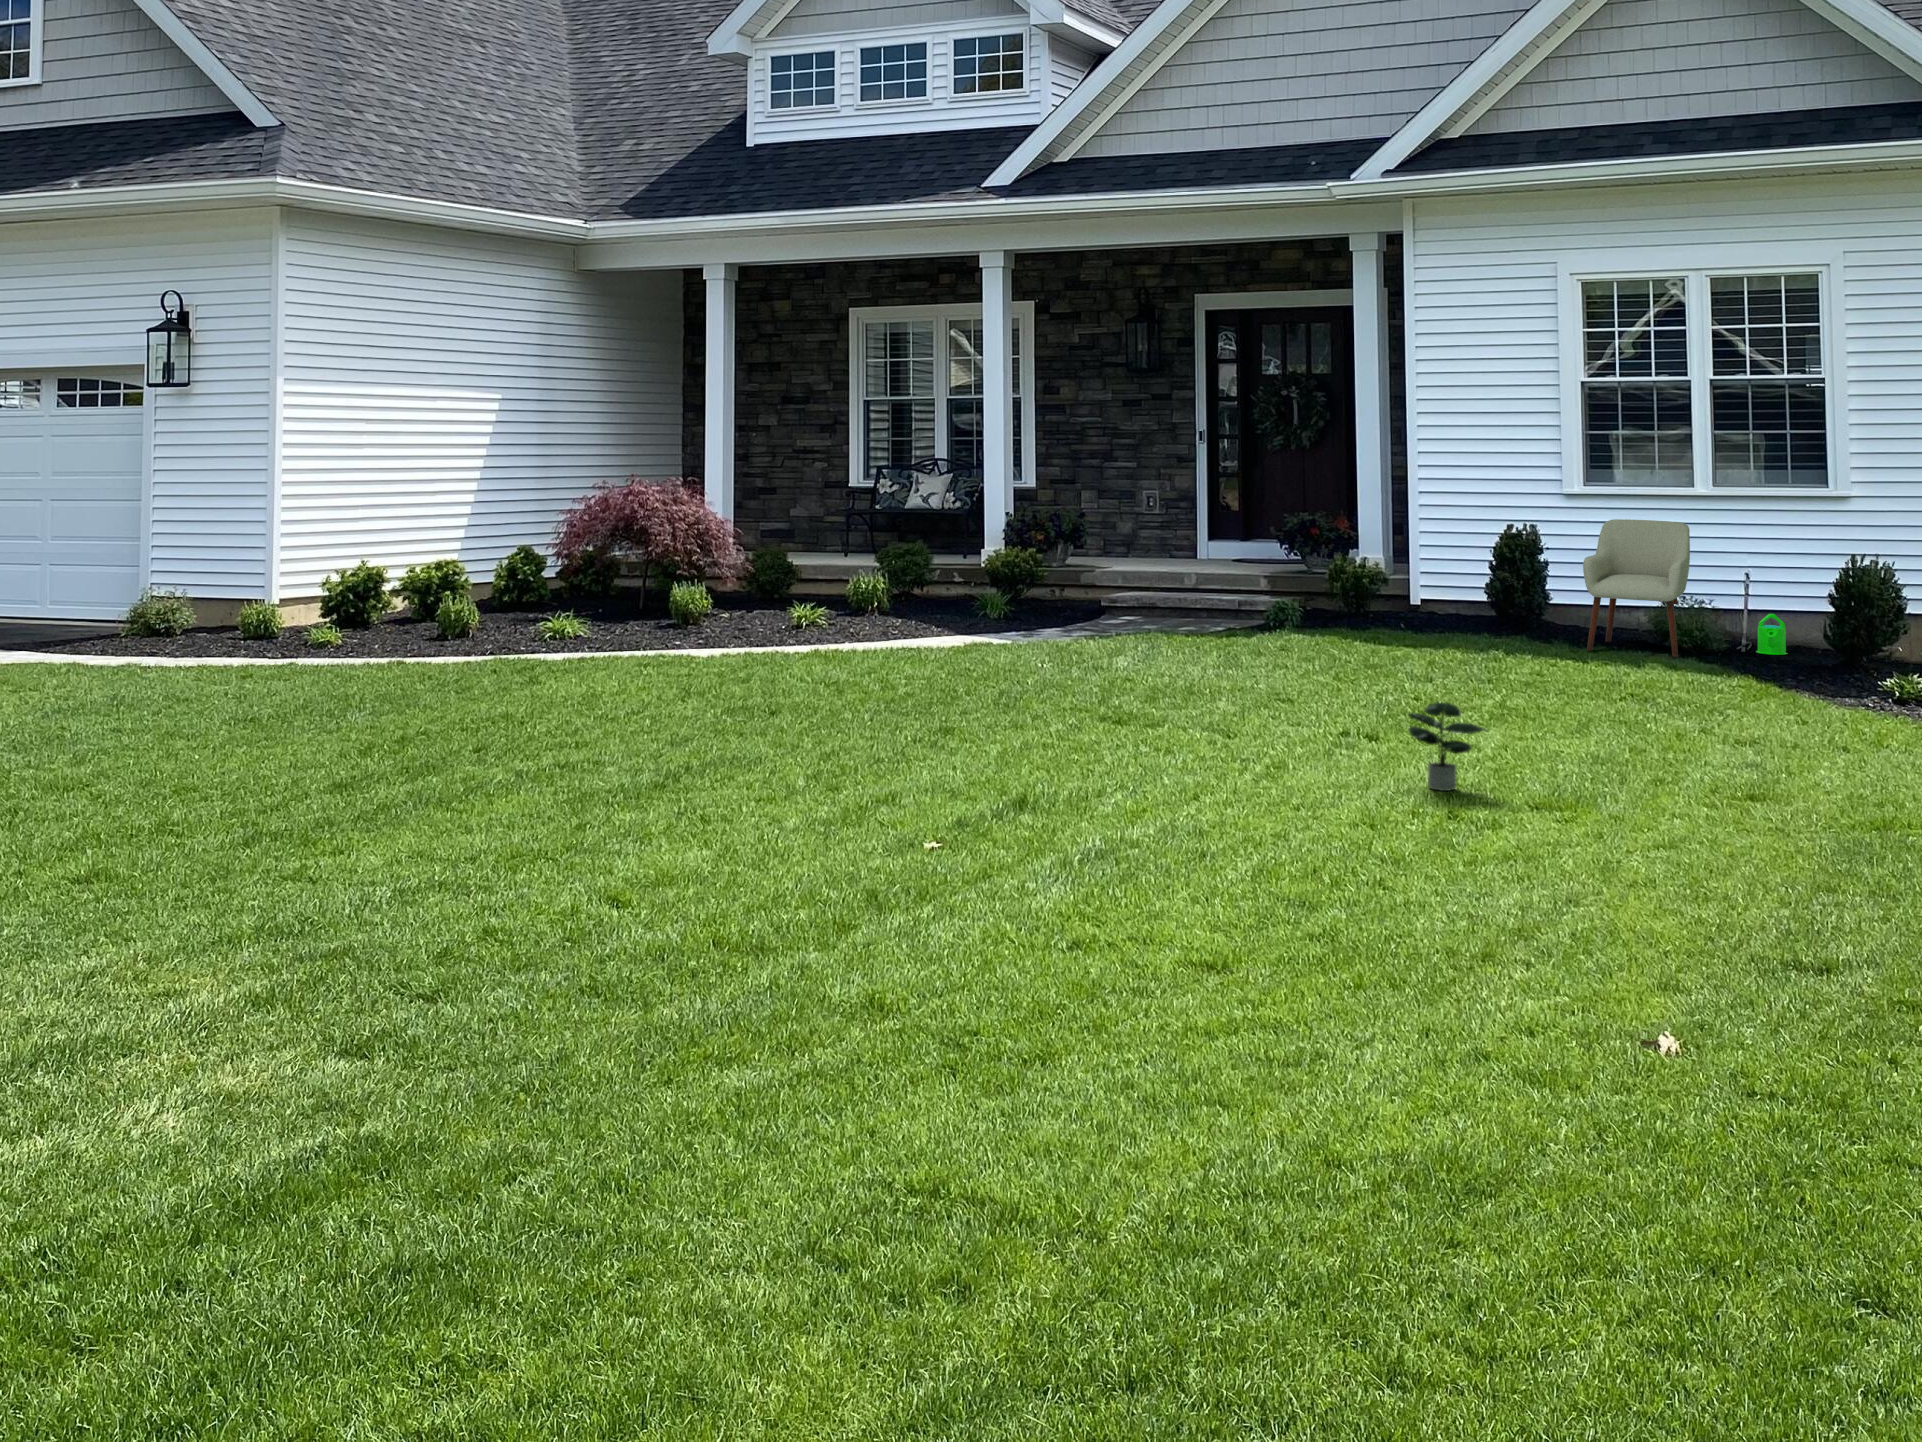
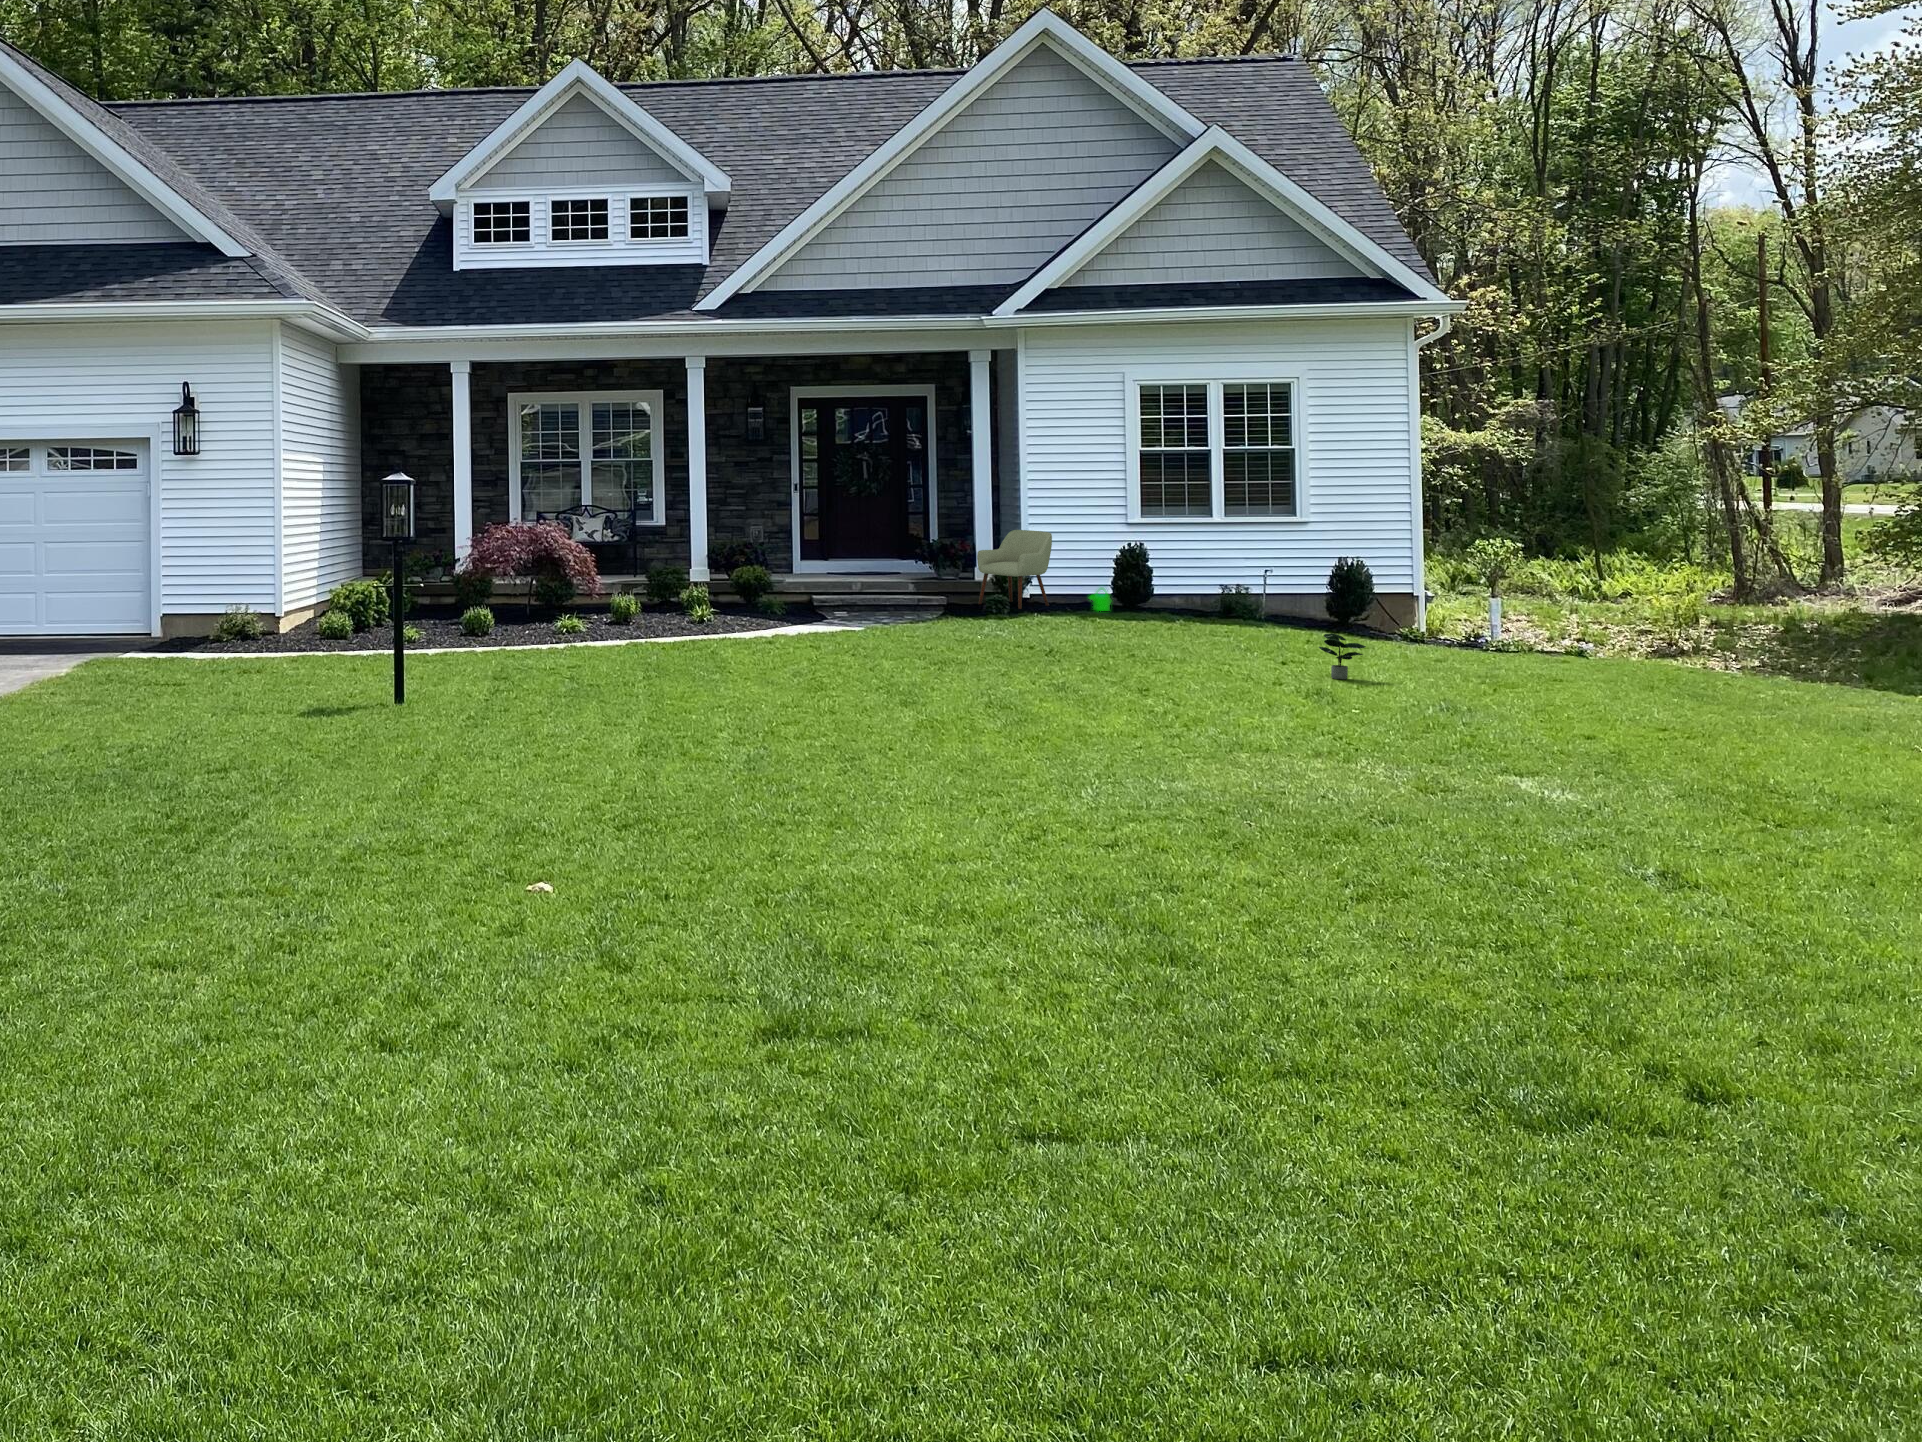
chair: present [1583,519,1690,657] -> present [977,530,1052,609]
watering can: present [1756,614,1787,655] -> present [1090,588,1111,611]

